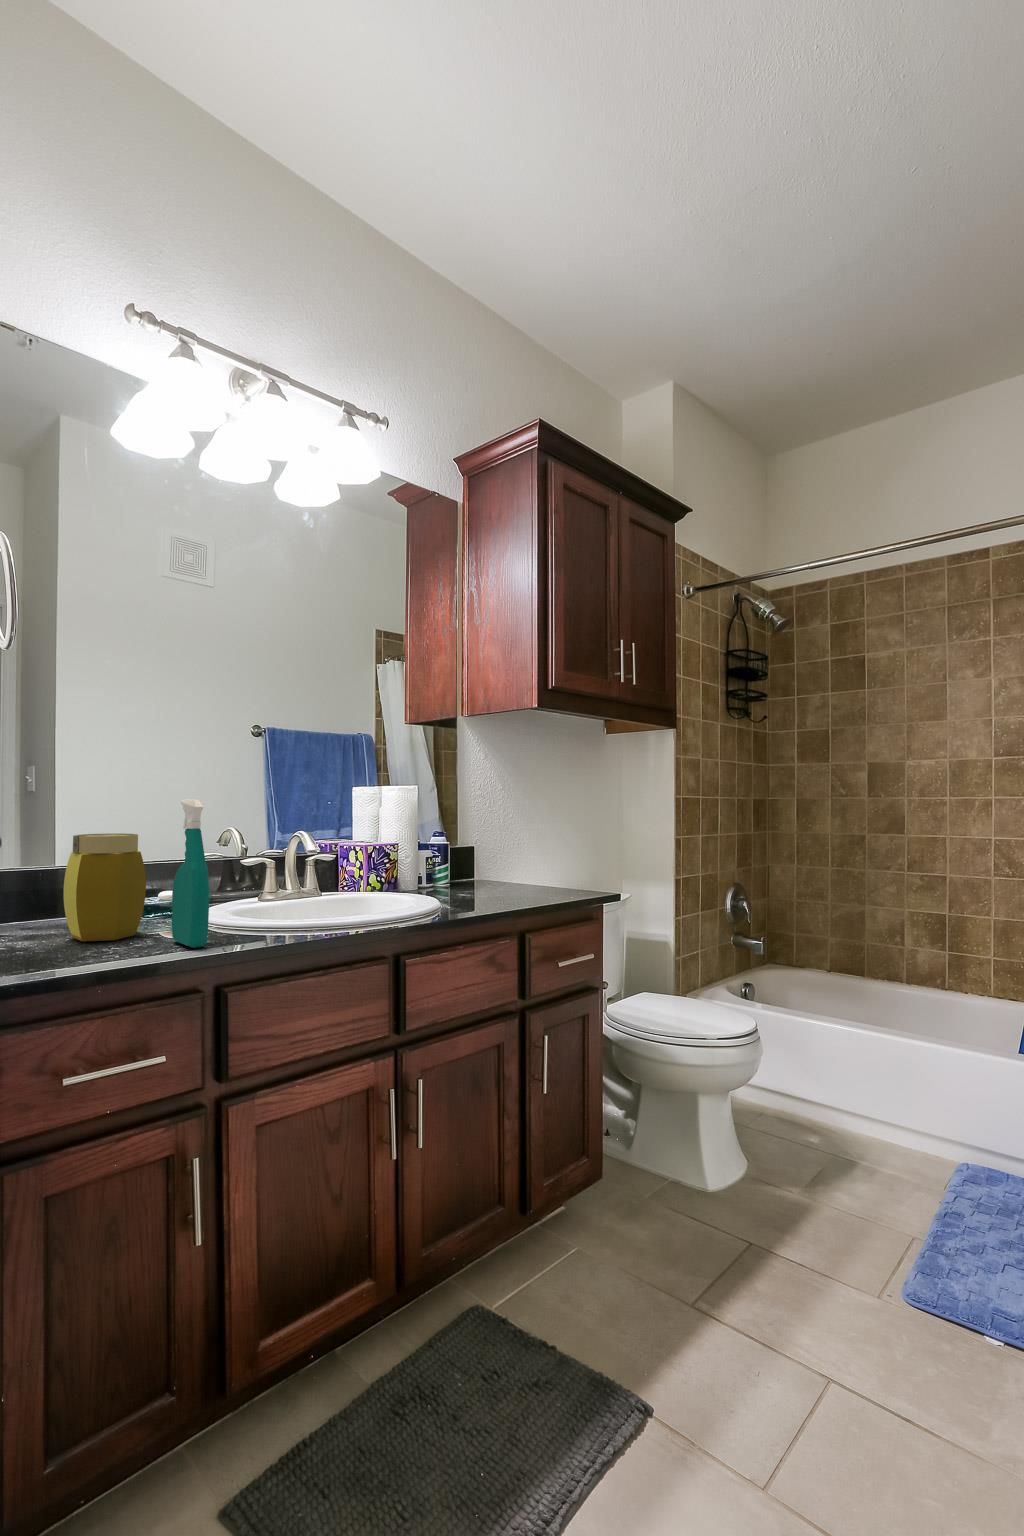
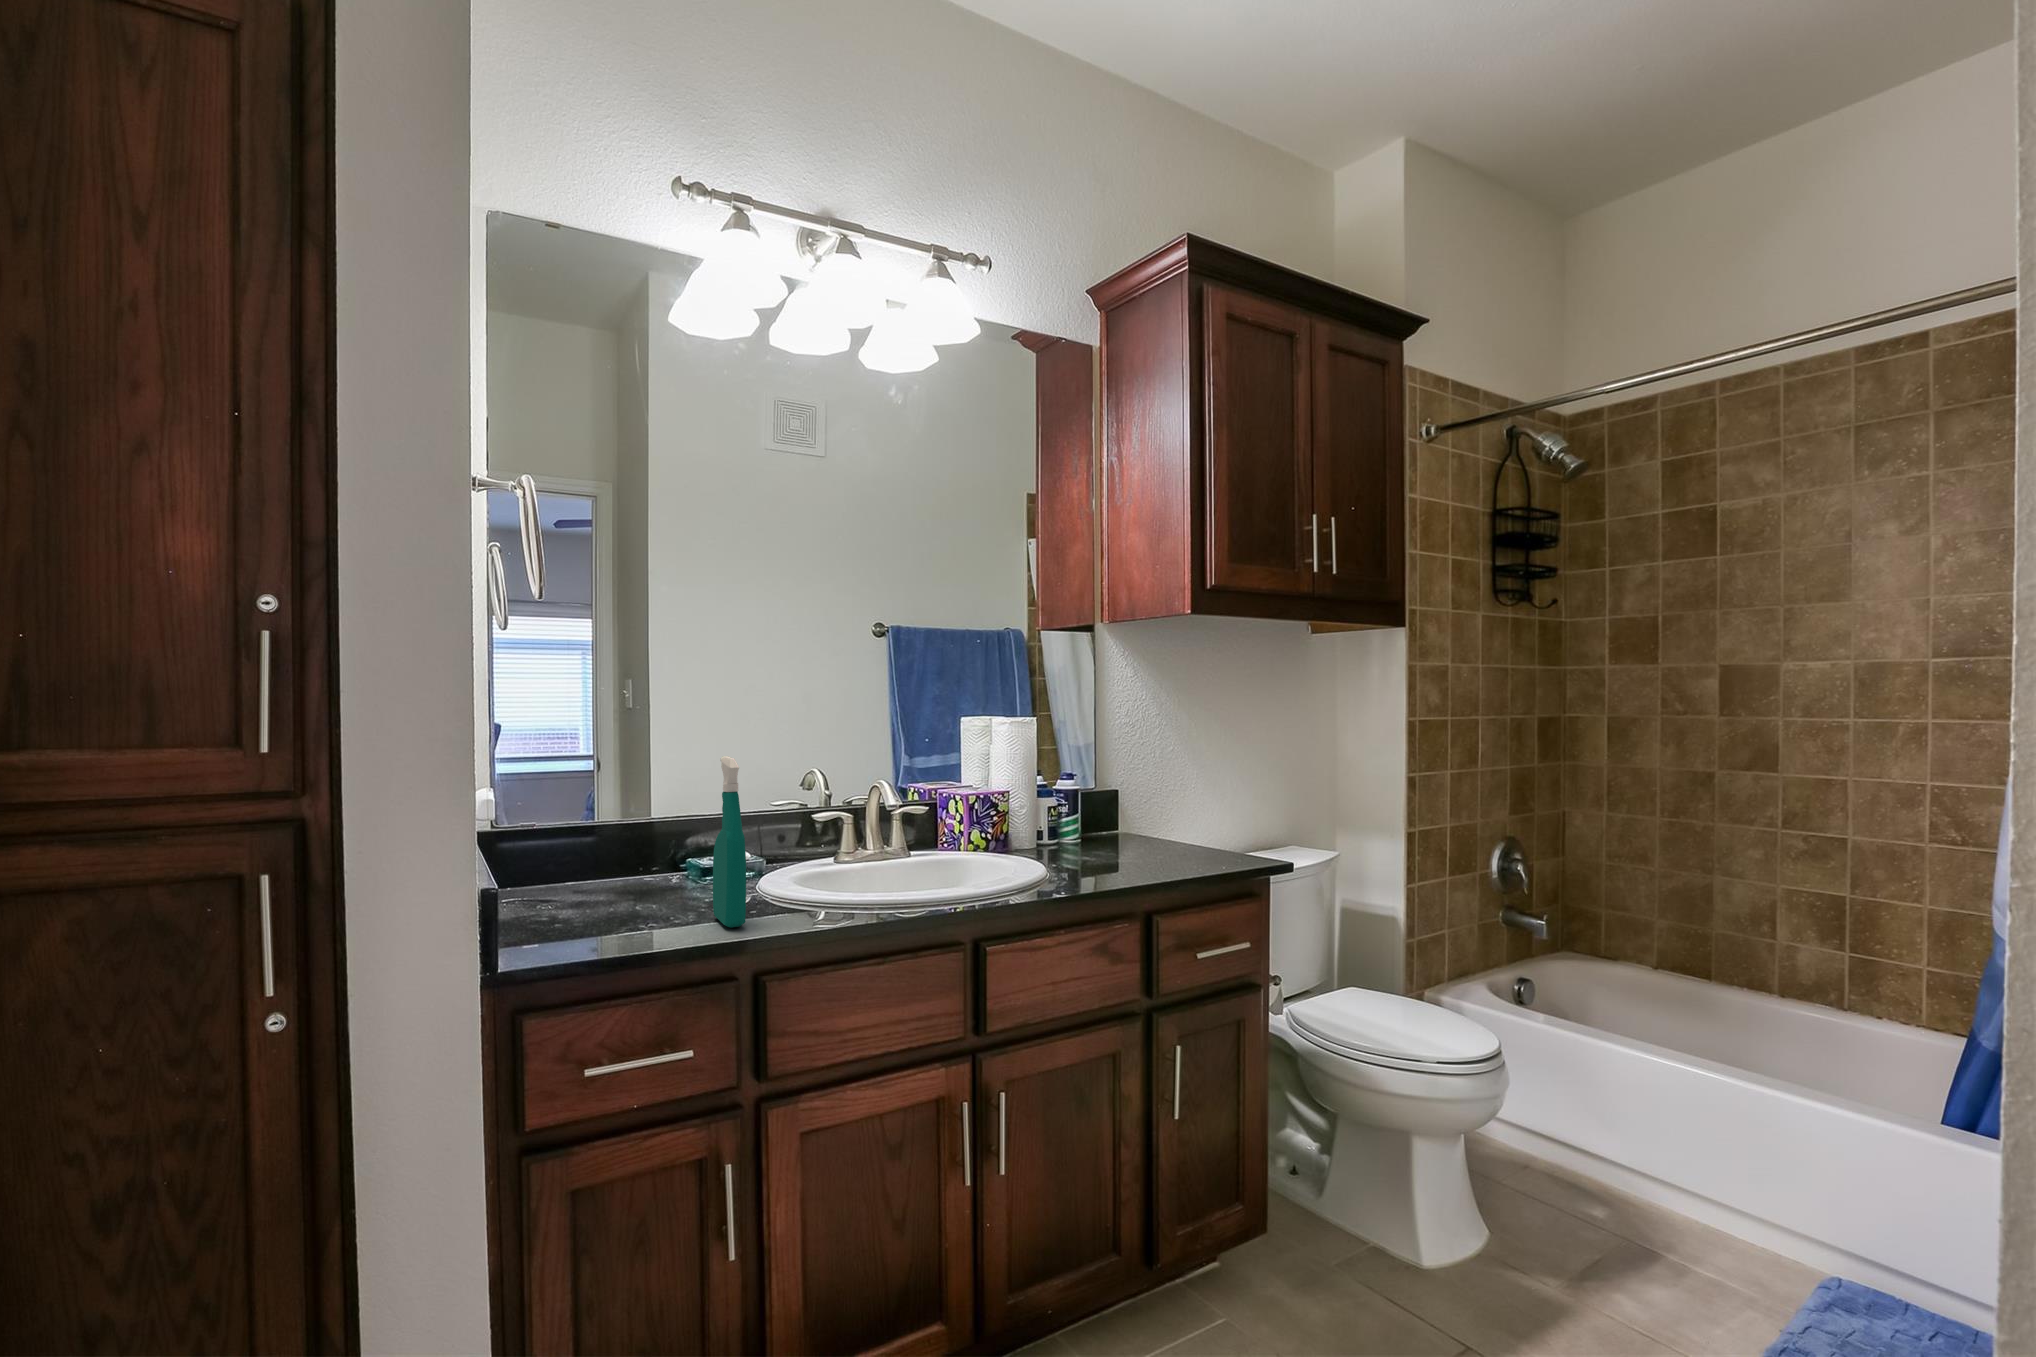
jar: present [63,833,146,941] -> none [607,790,691,912]

